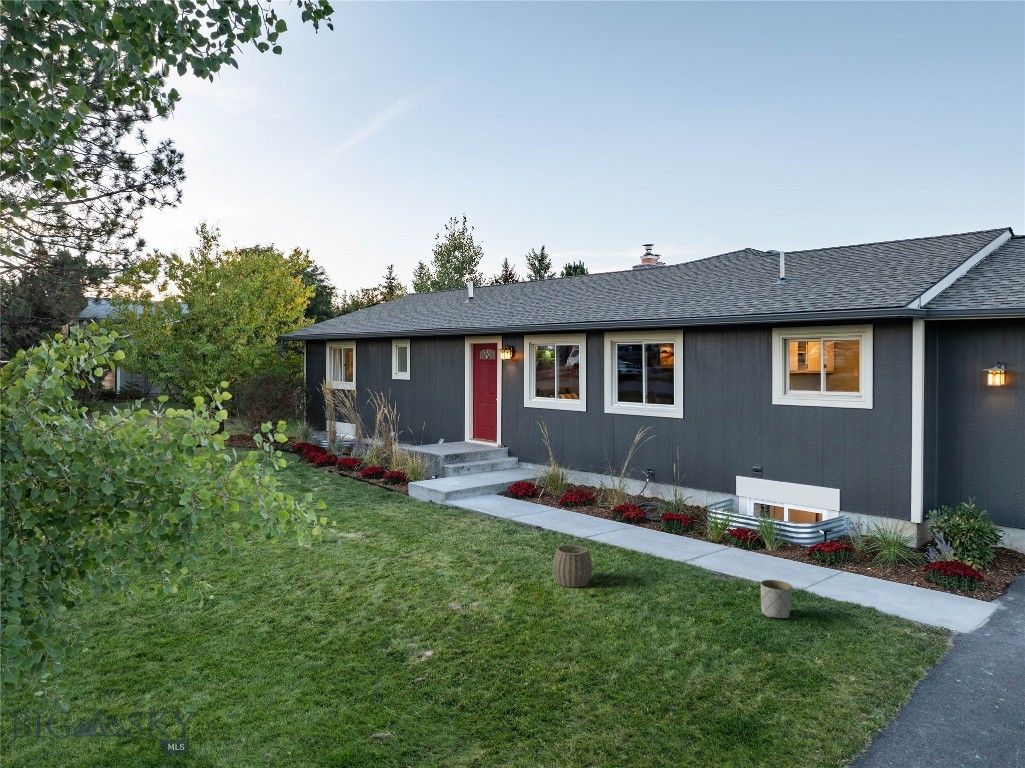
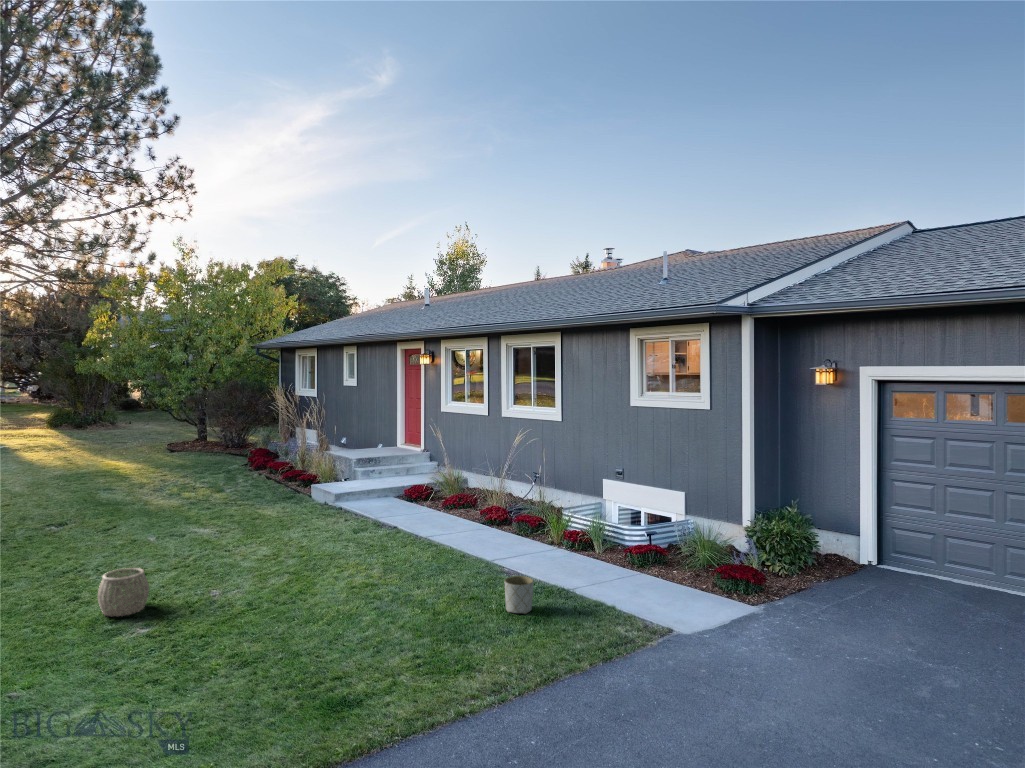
woven basket: present [553,545,592,587] -> present [98,568,149,617]

